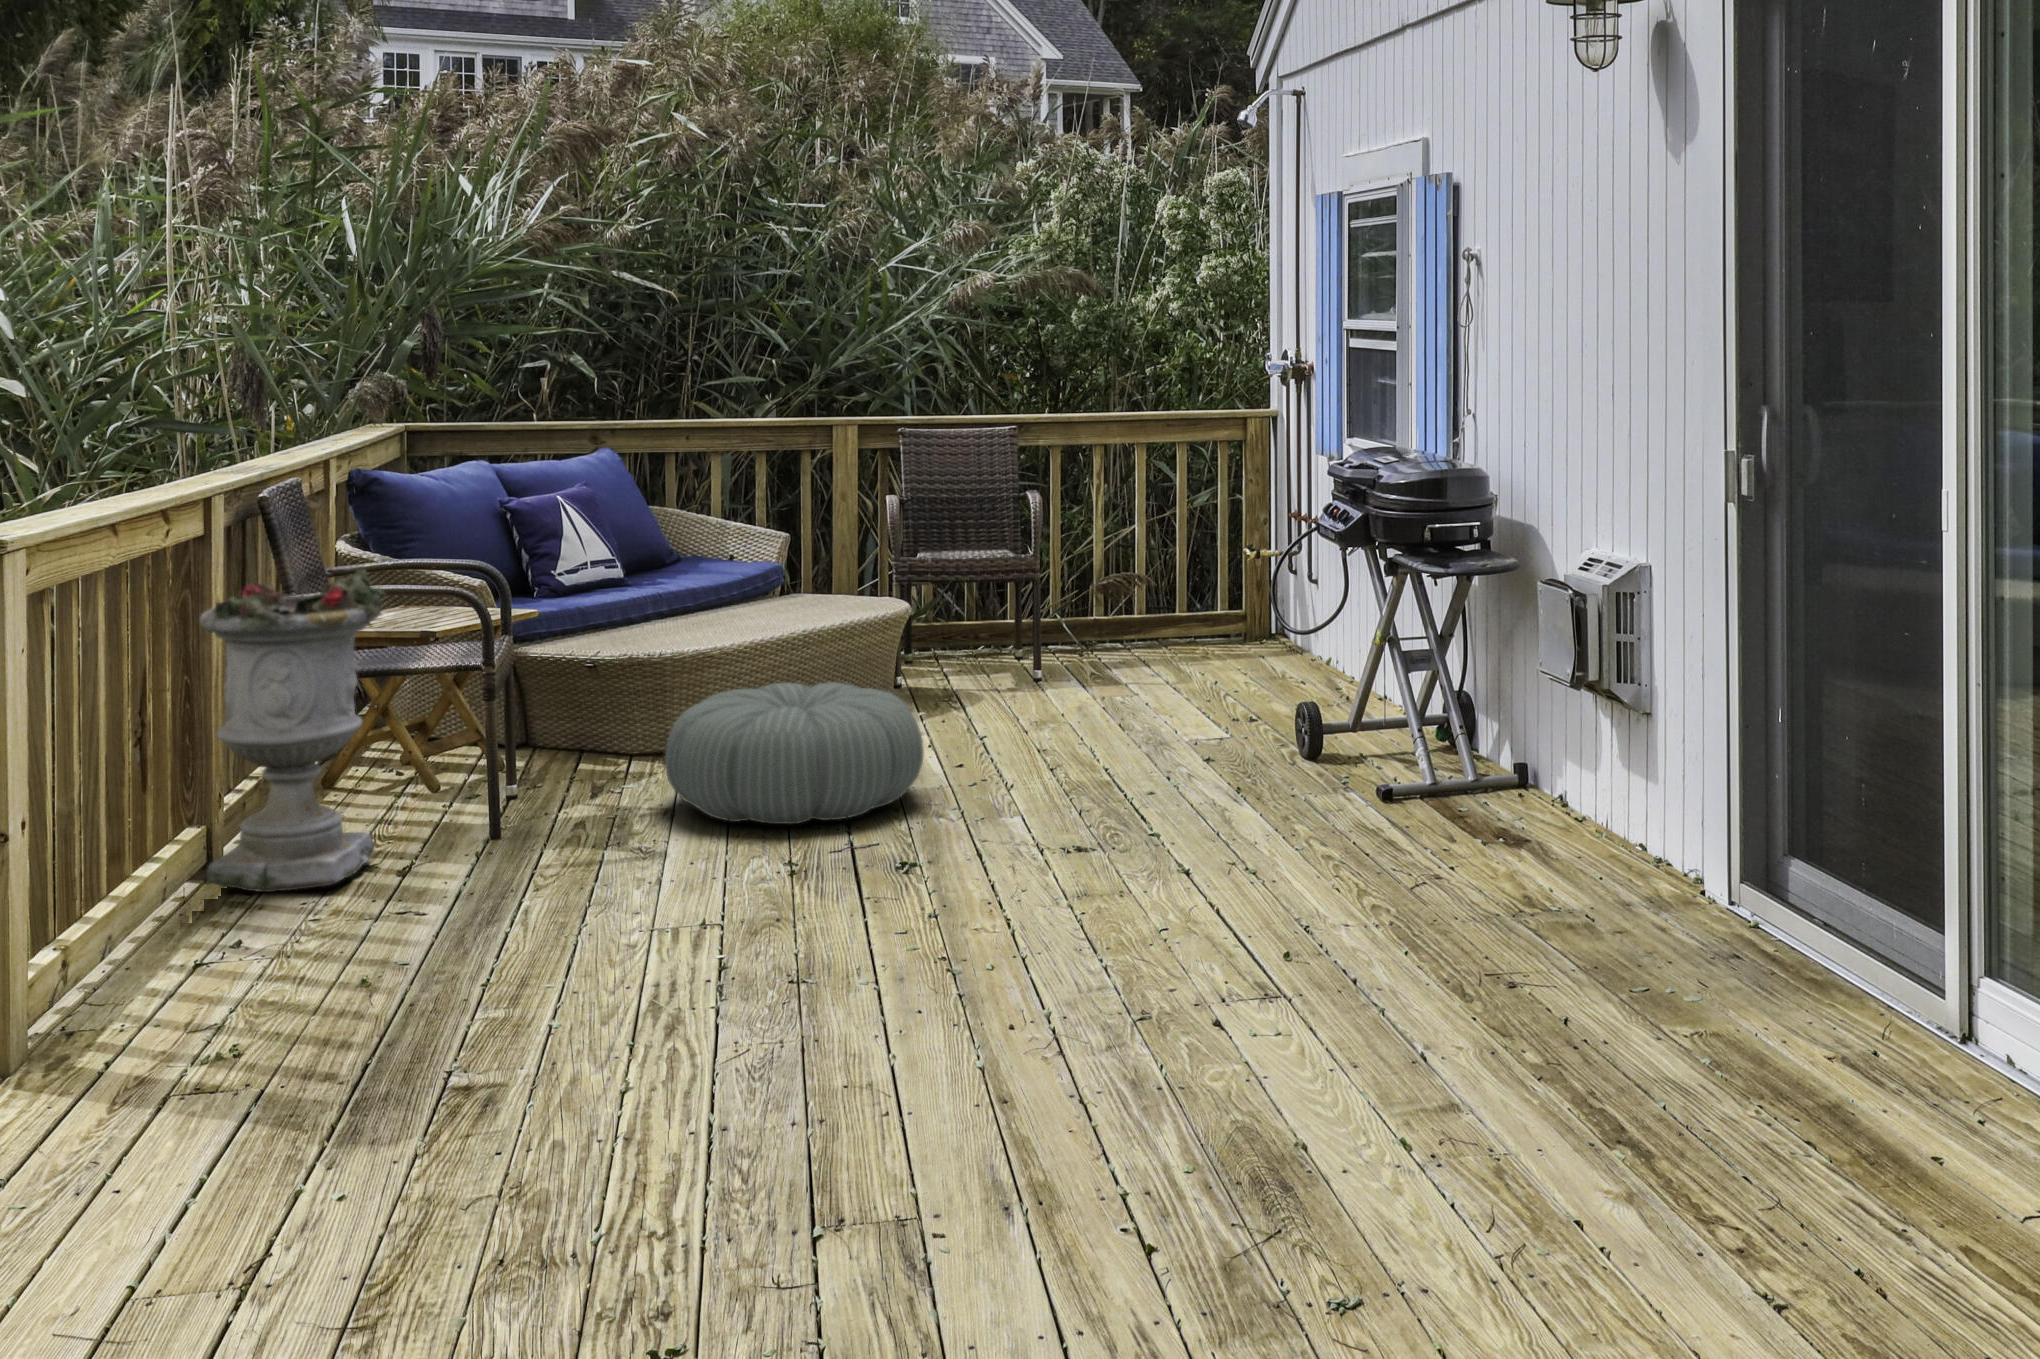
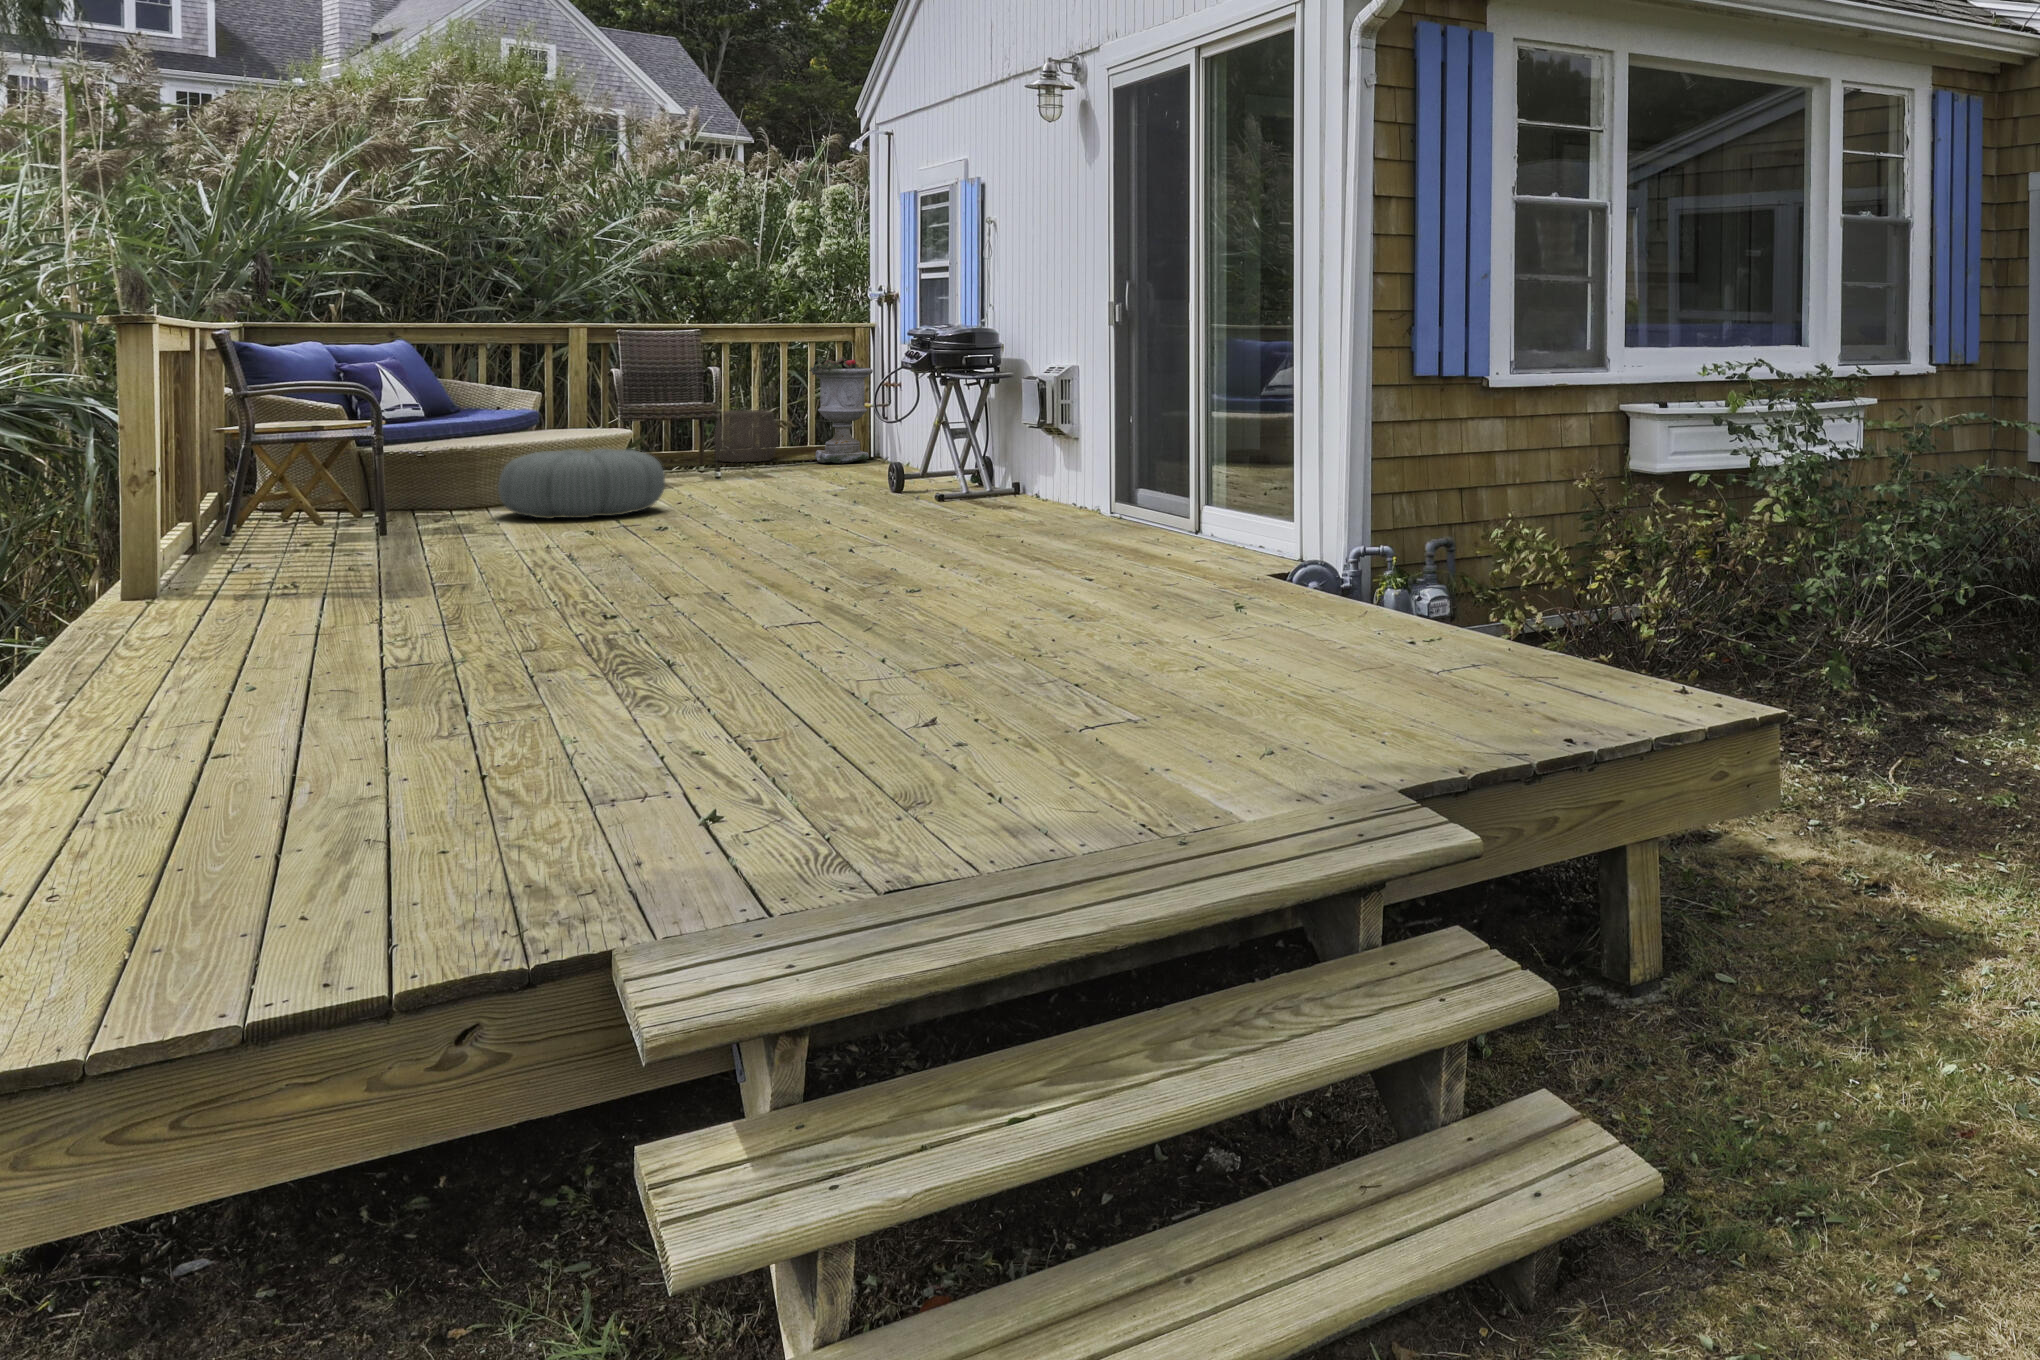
woven basket: none [1039,547,1133,636] -> present [714,410,778,463]
planter: present [200,570,385,892] -> present [809,356,873,463]

